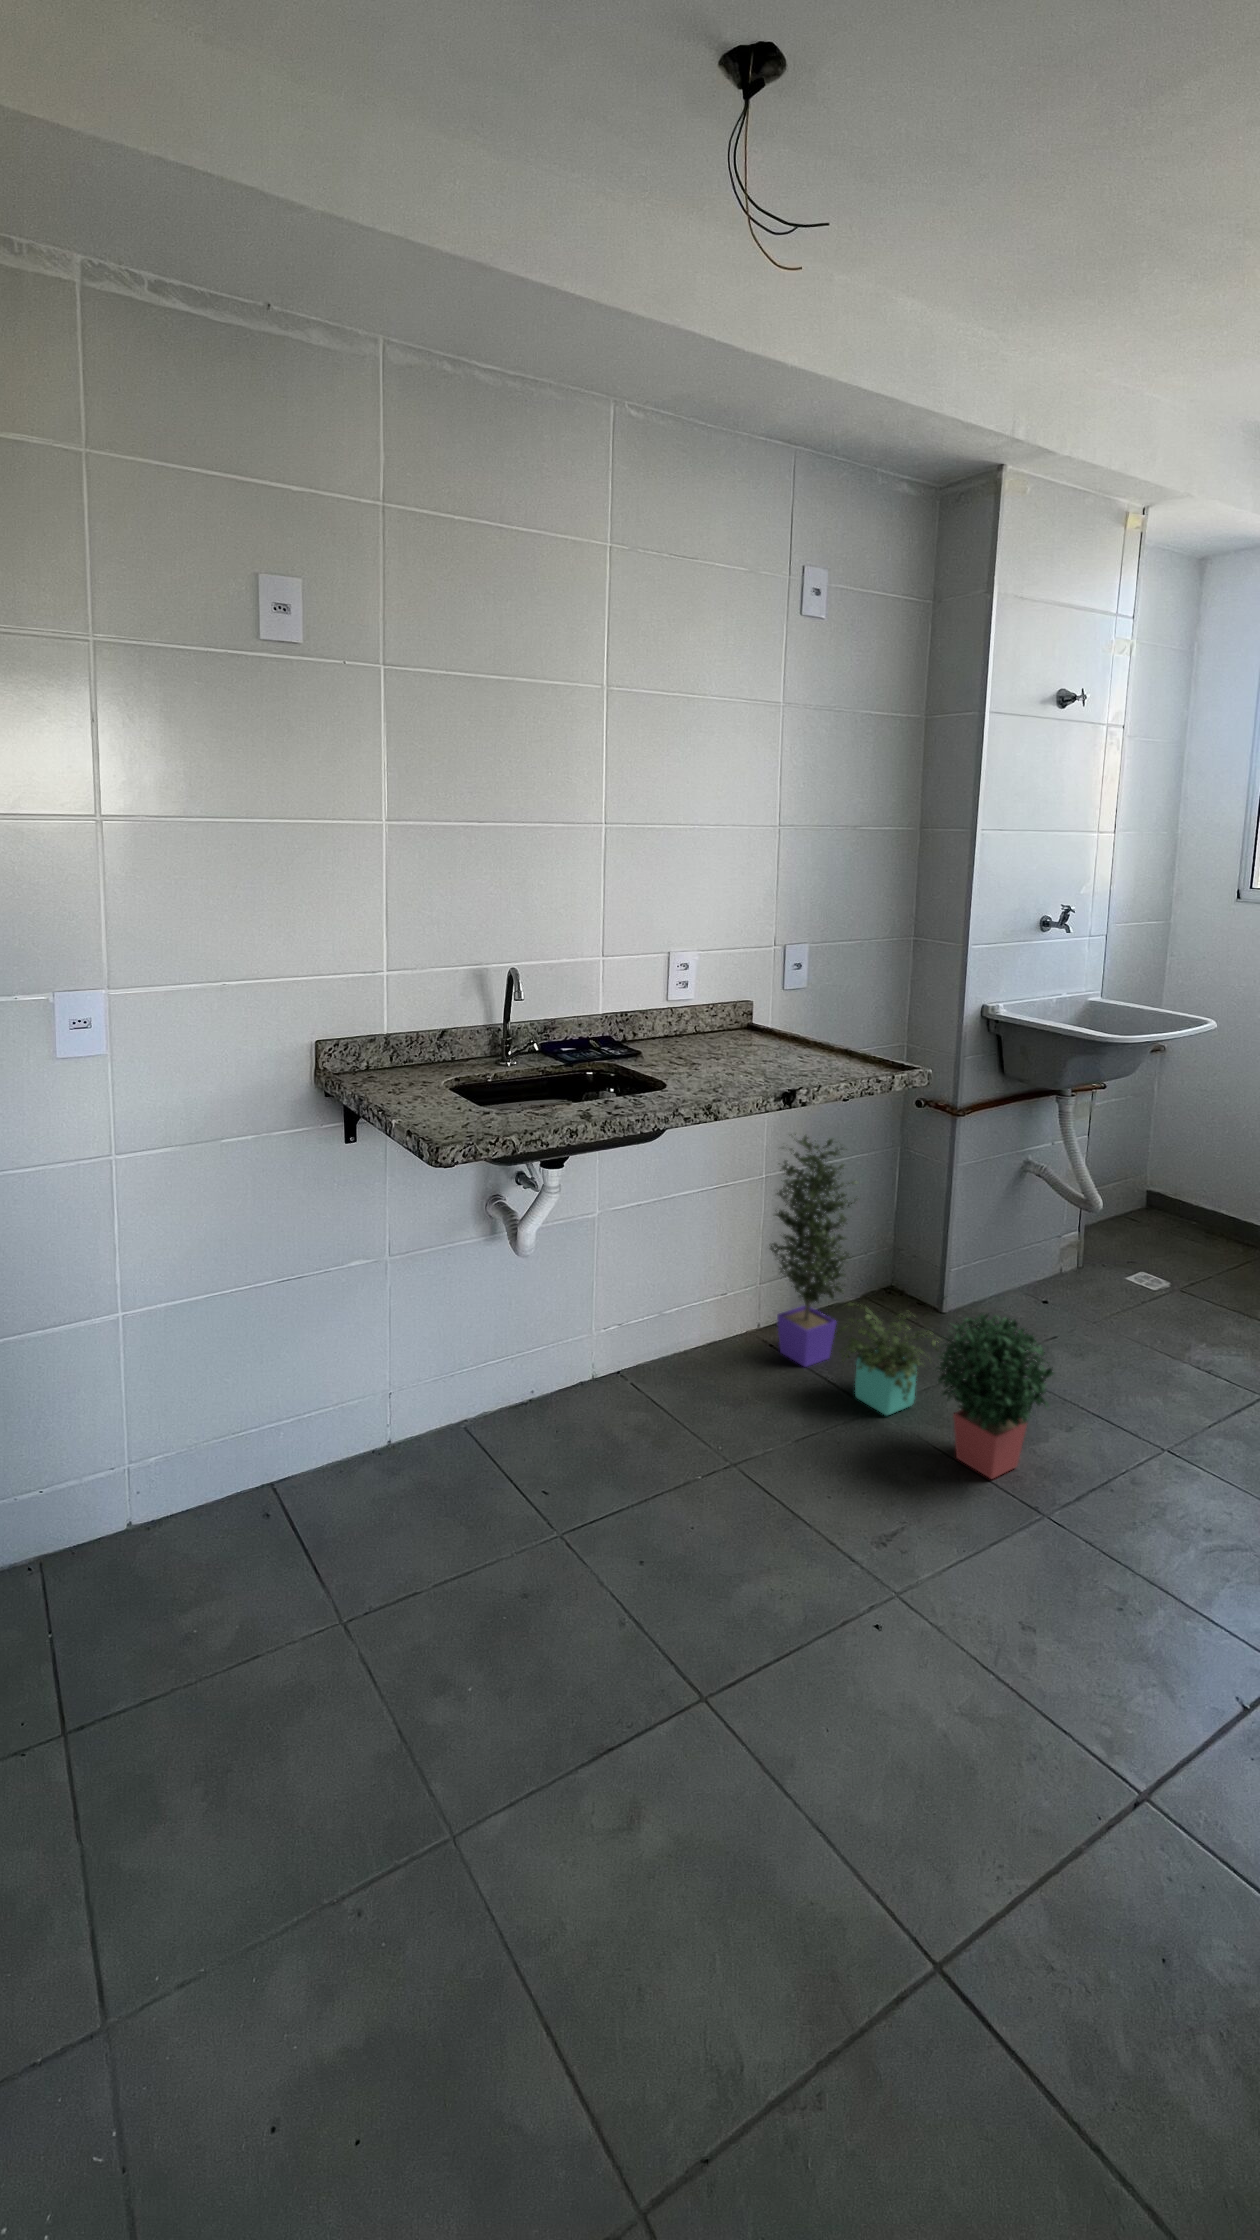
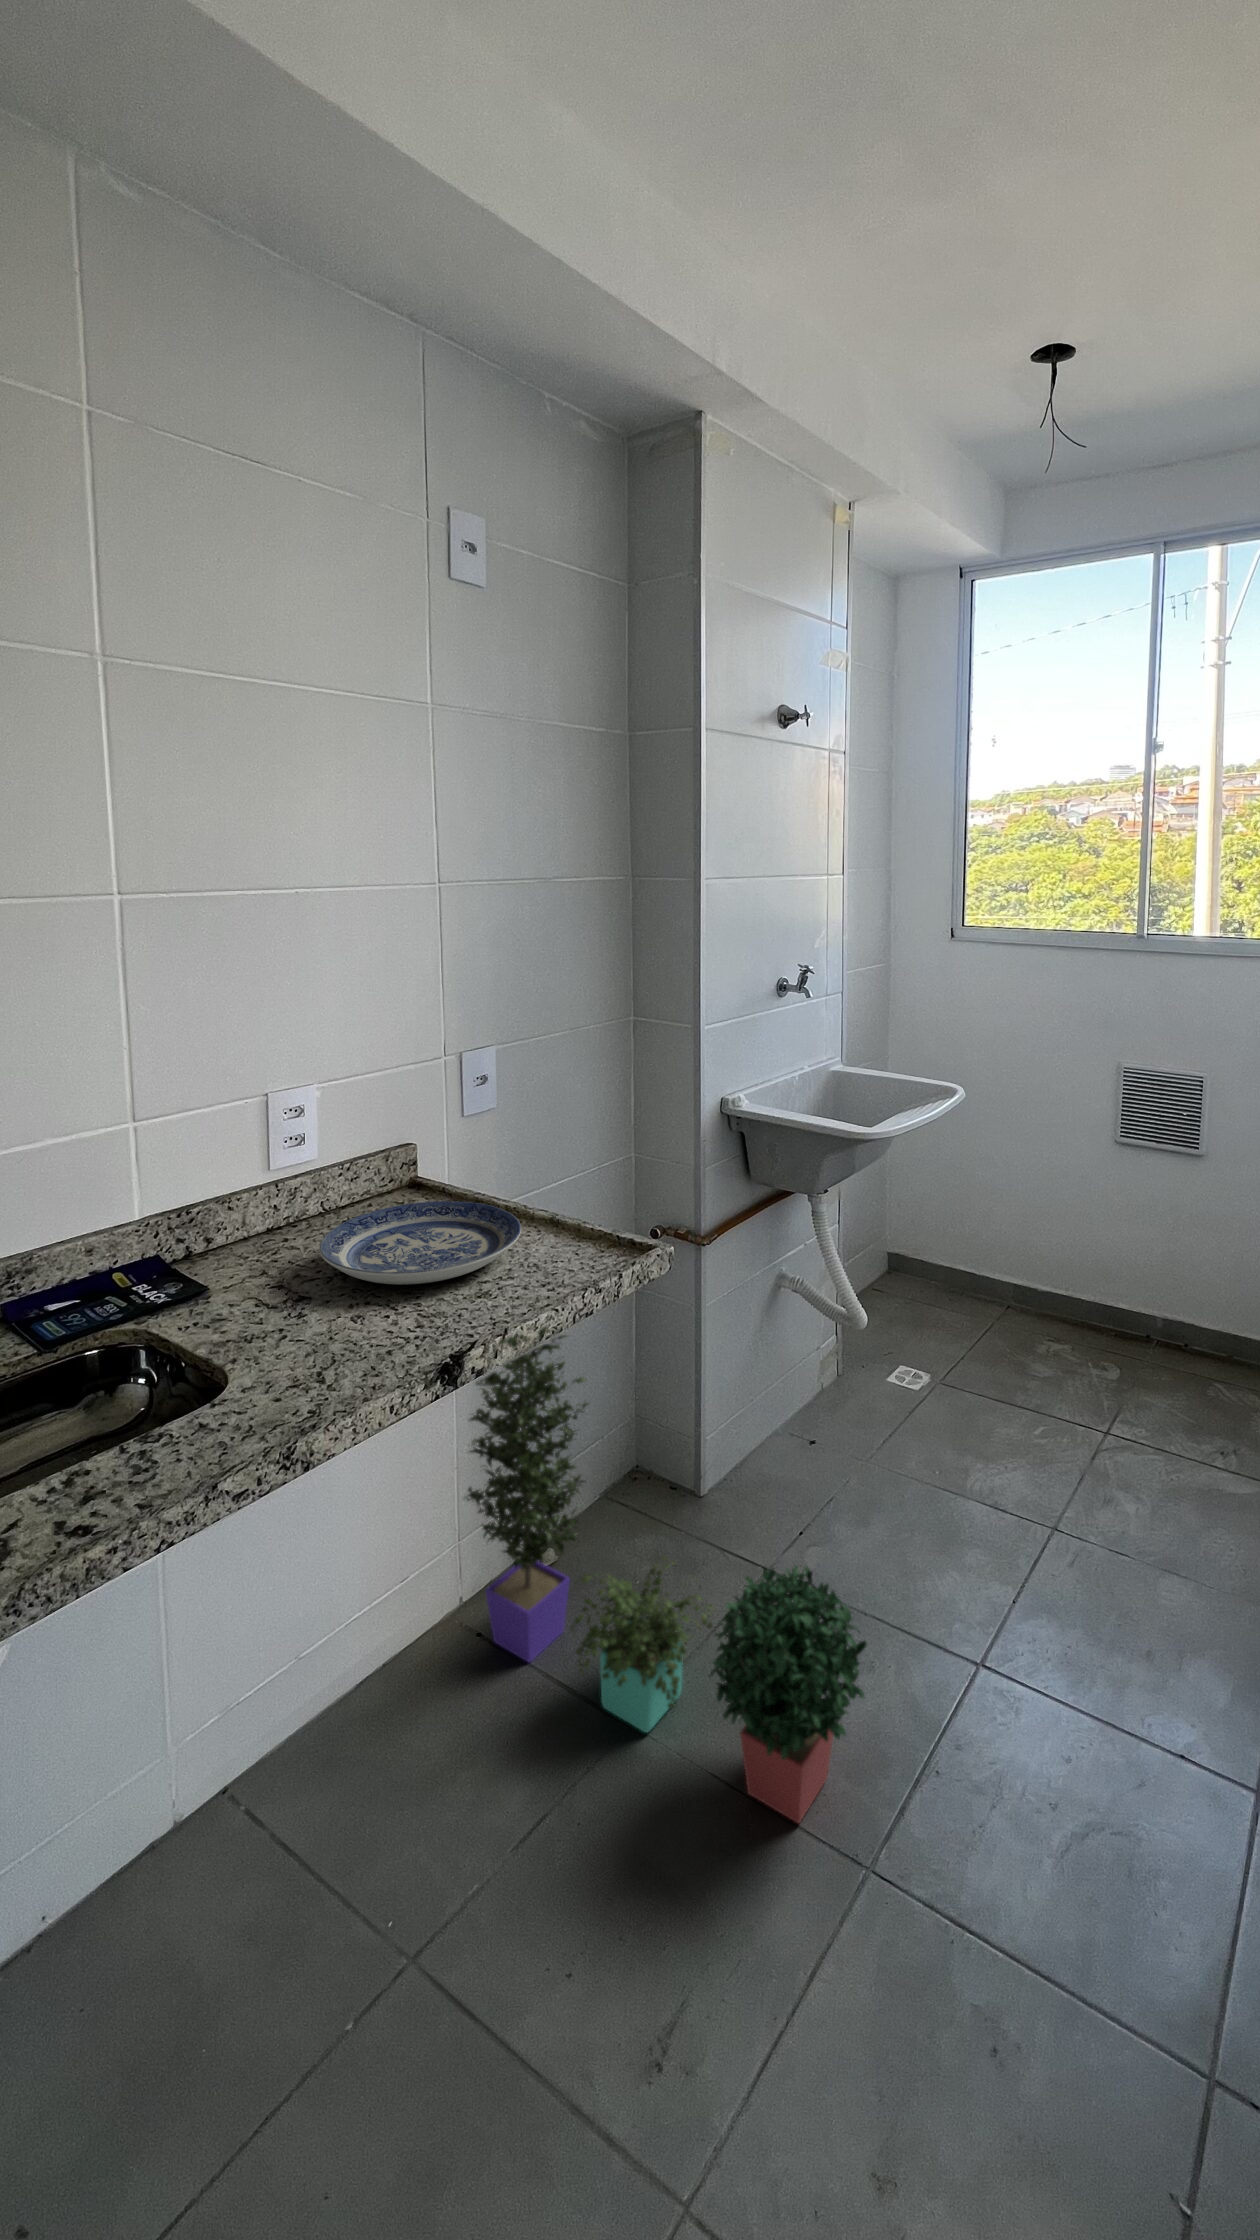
plate: none [704,1029,826,1064] -> present [319,1201,521,1285]

